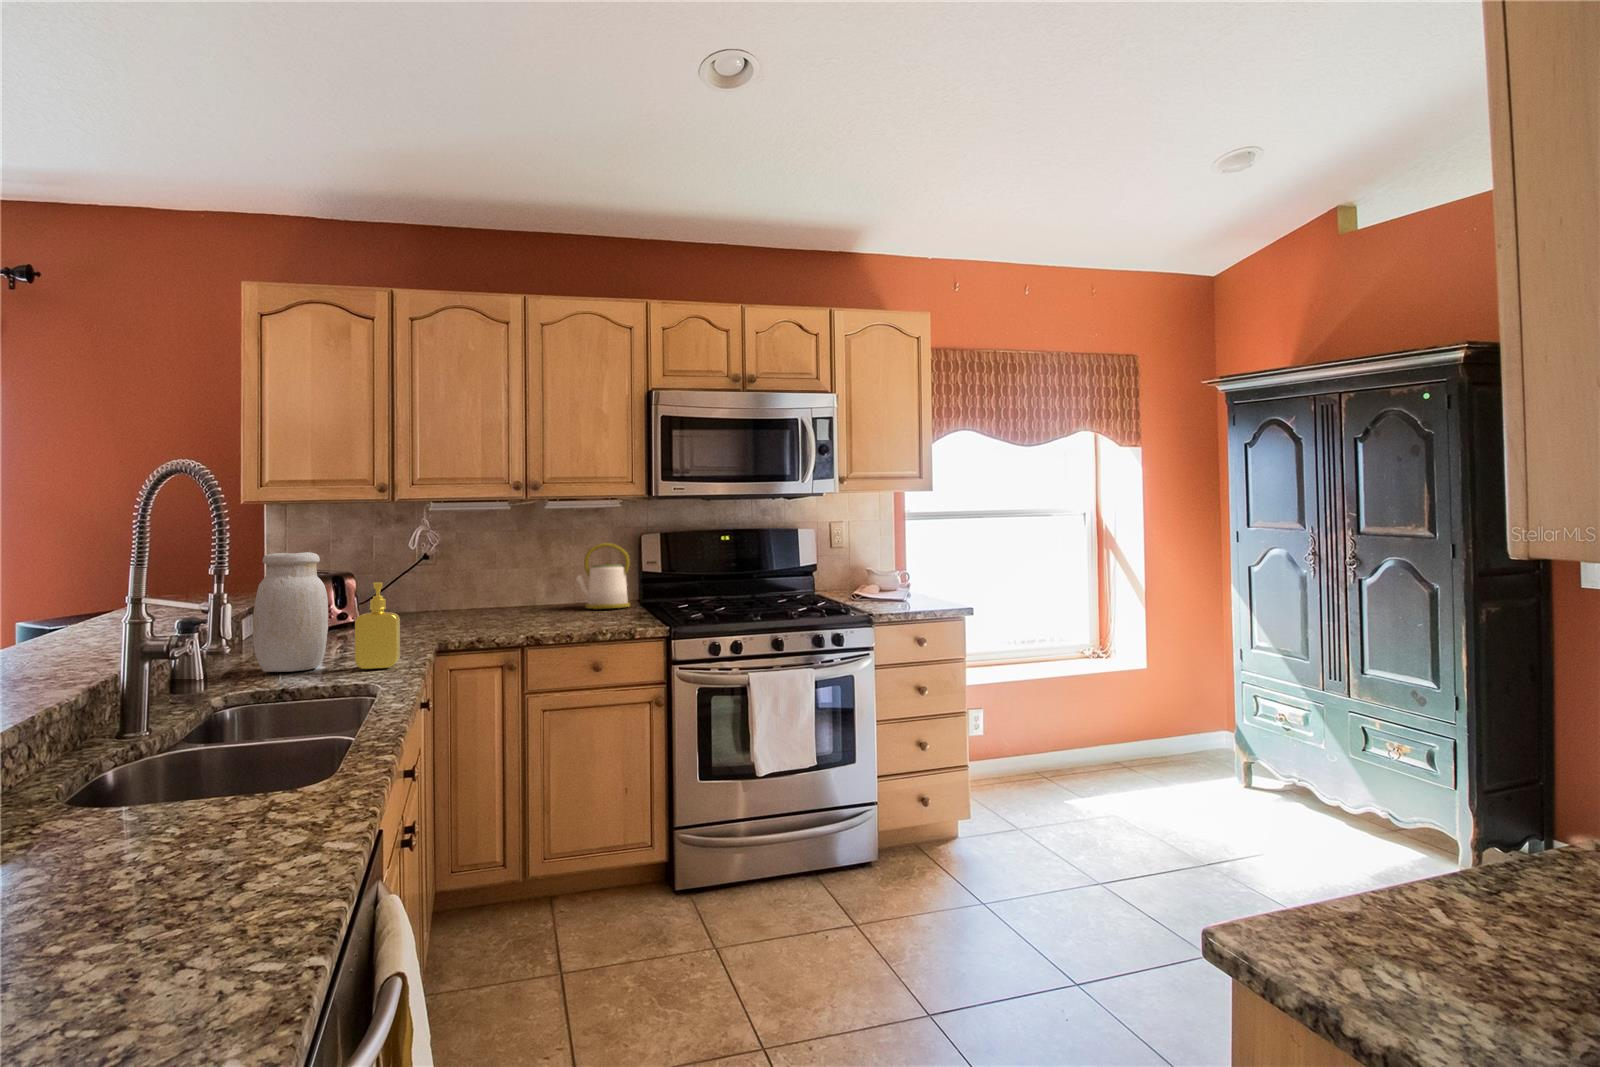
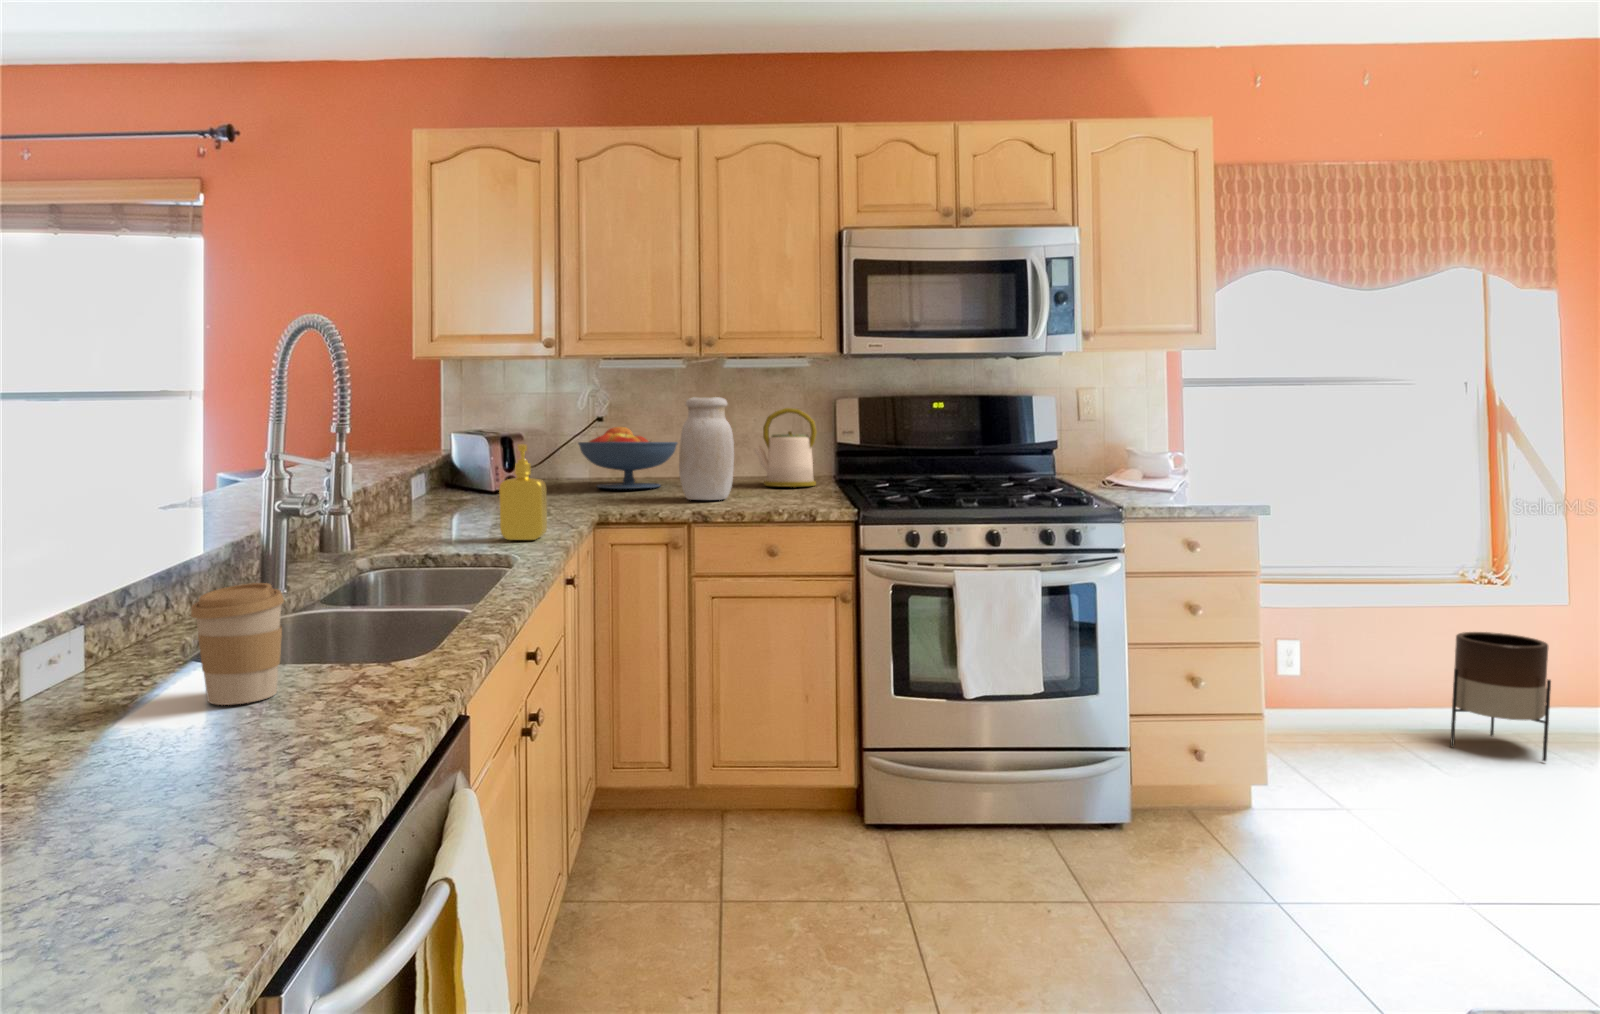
jar: present [253,552,328,672] -> present [679,397,734,500]
fruit bowl: none [413,561,507,616] -> present [578,427,677,489]
planter: none [1091,691,1152,779] -> present [1450,632,1551,761]
coffee cup: none [103,727,200,847] -> present [191,583,284,705]

